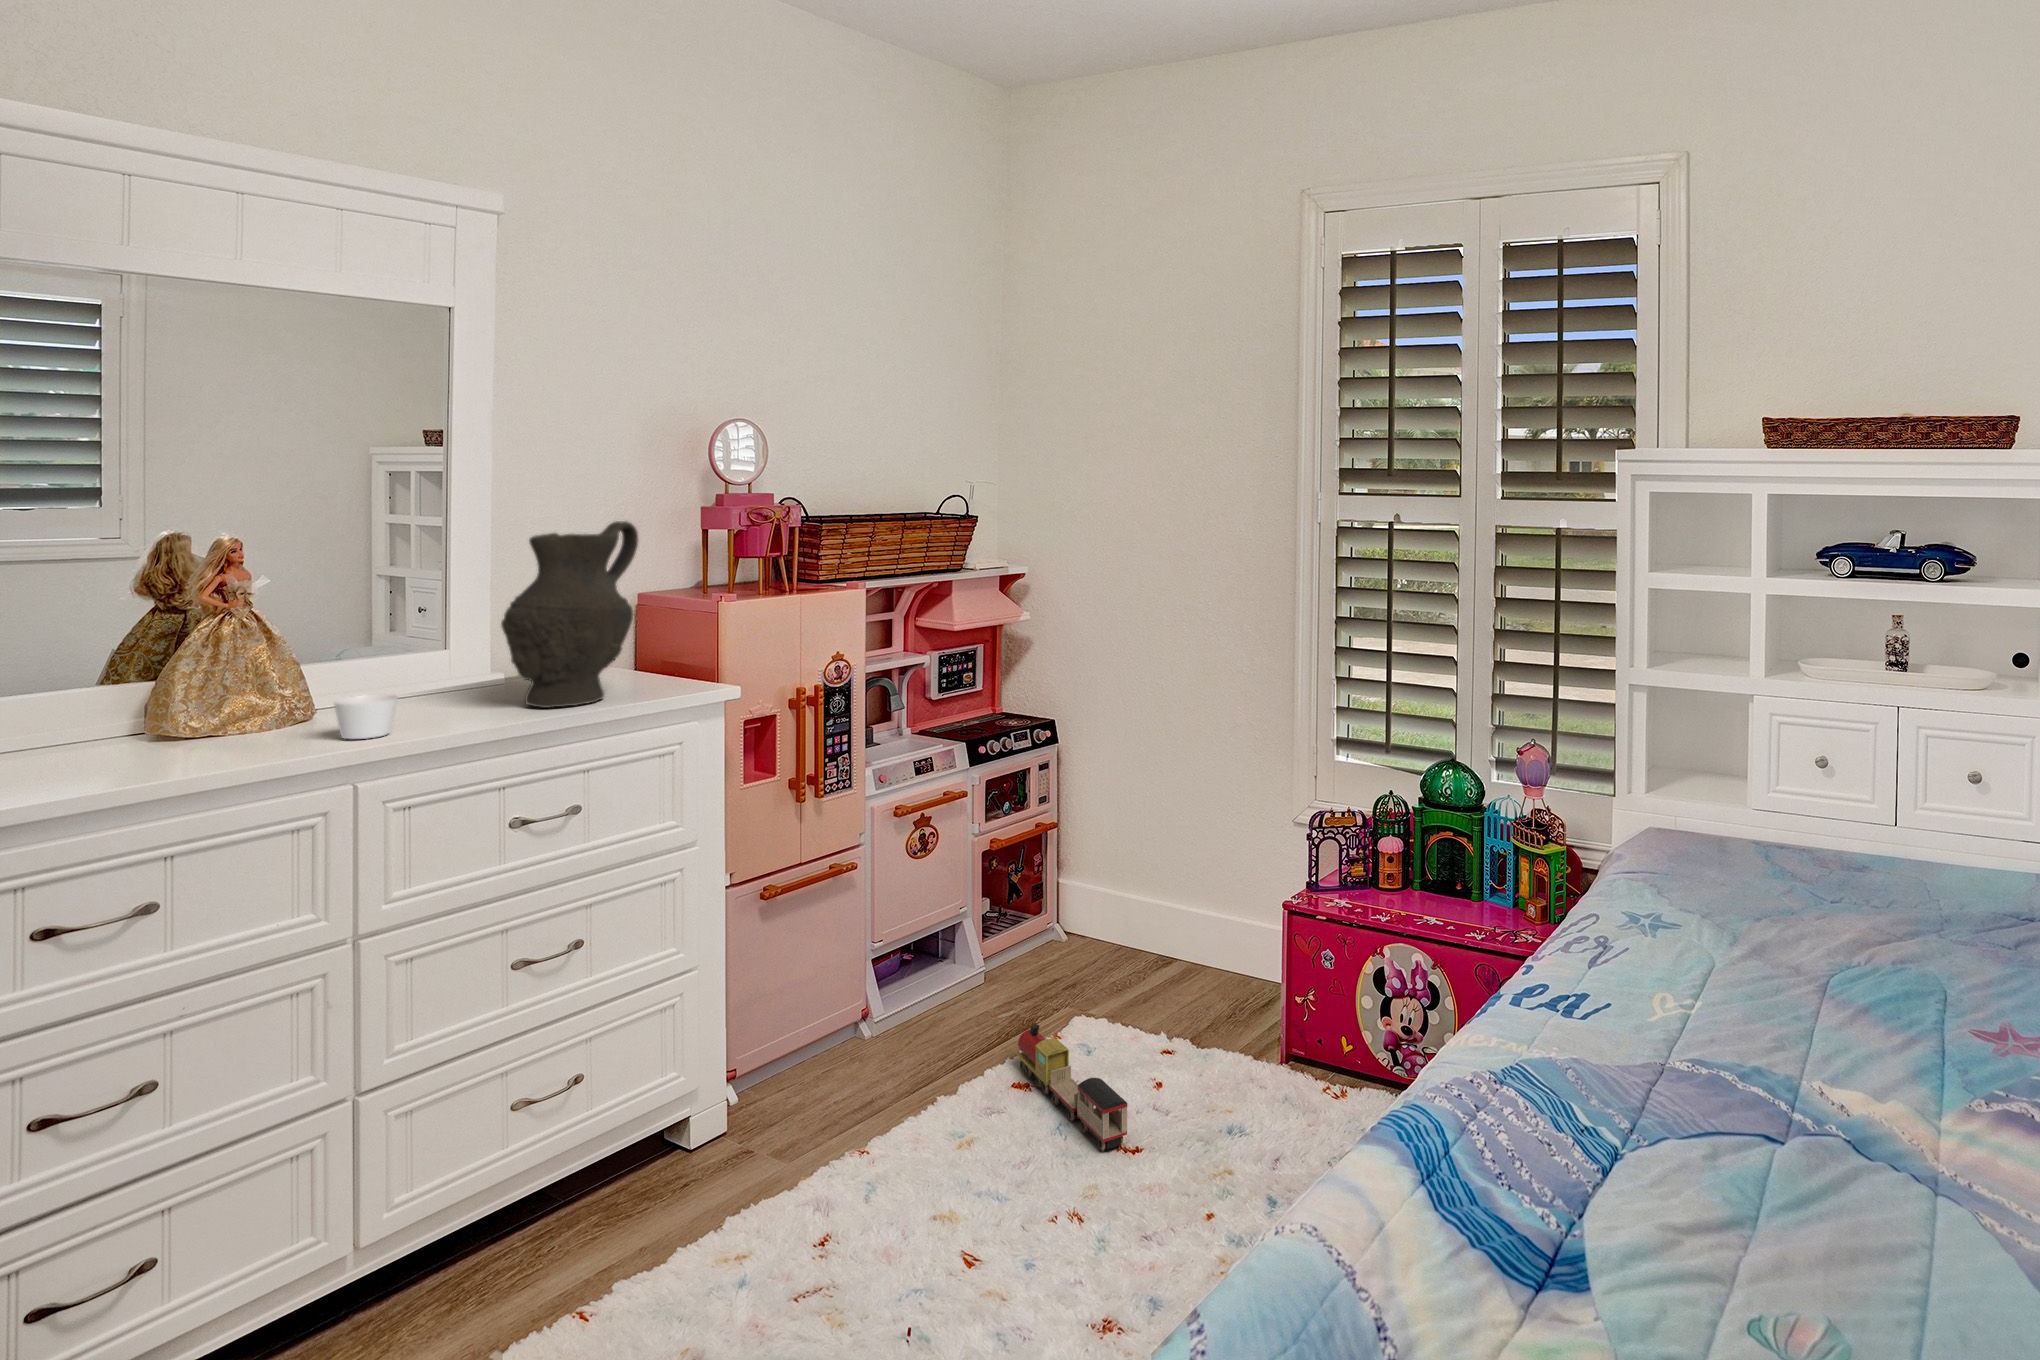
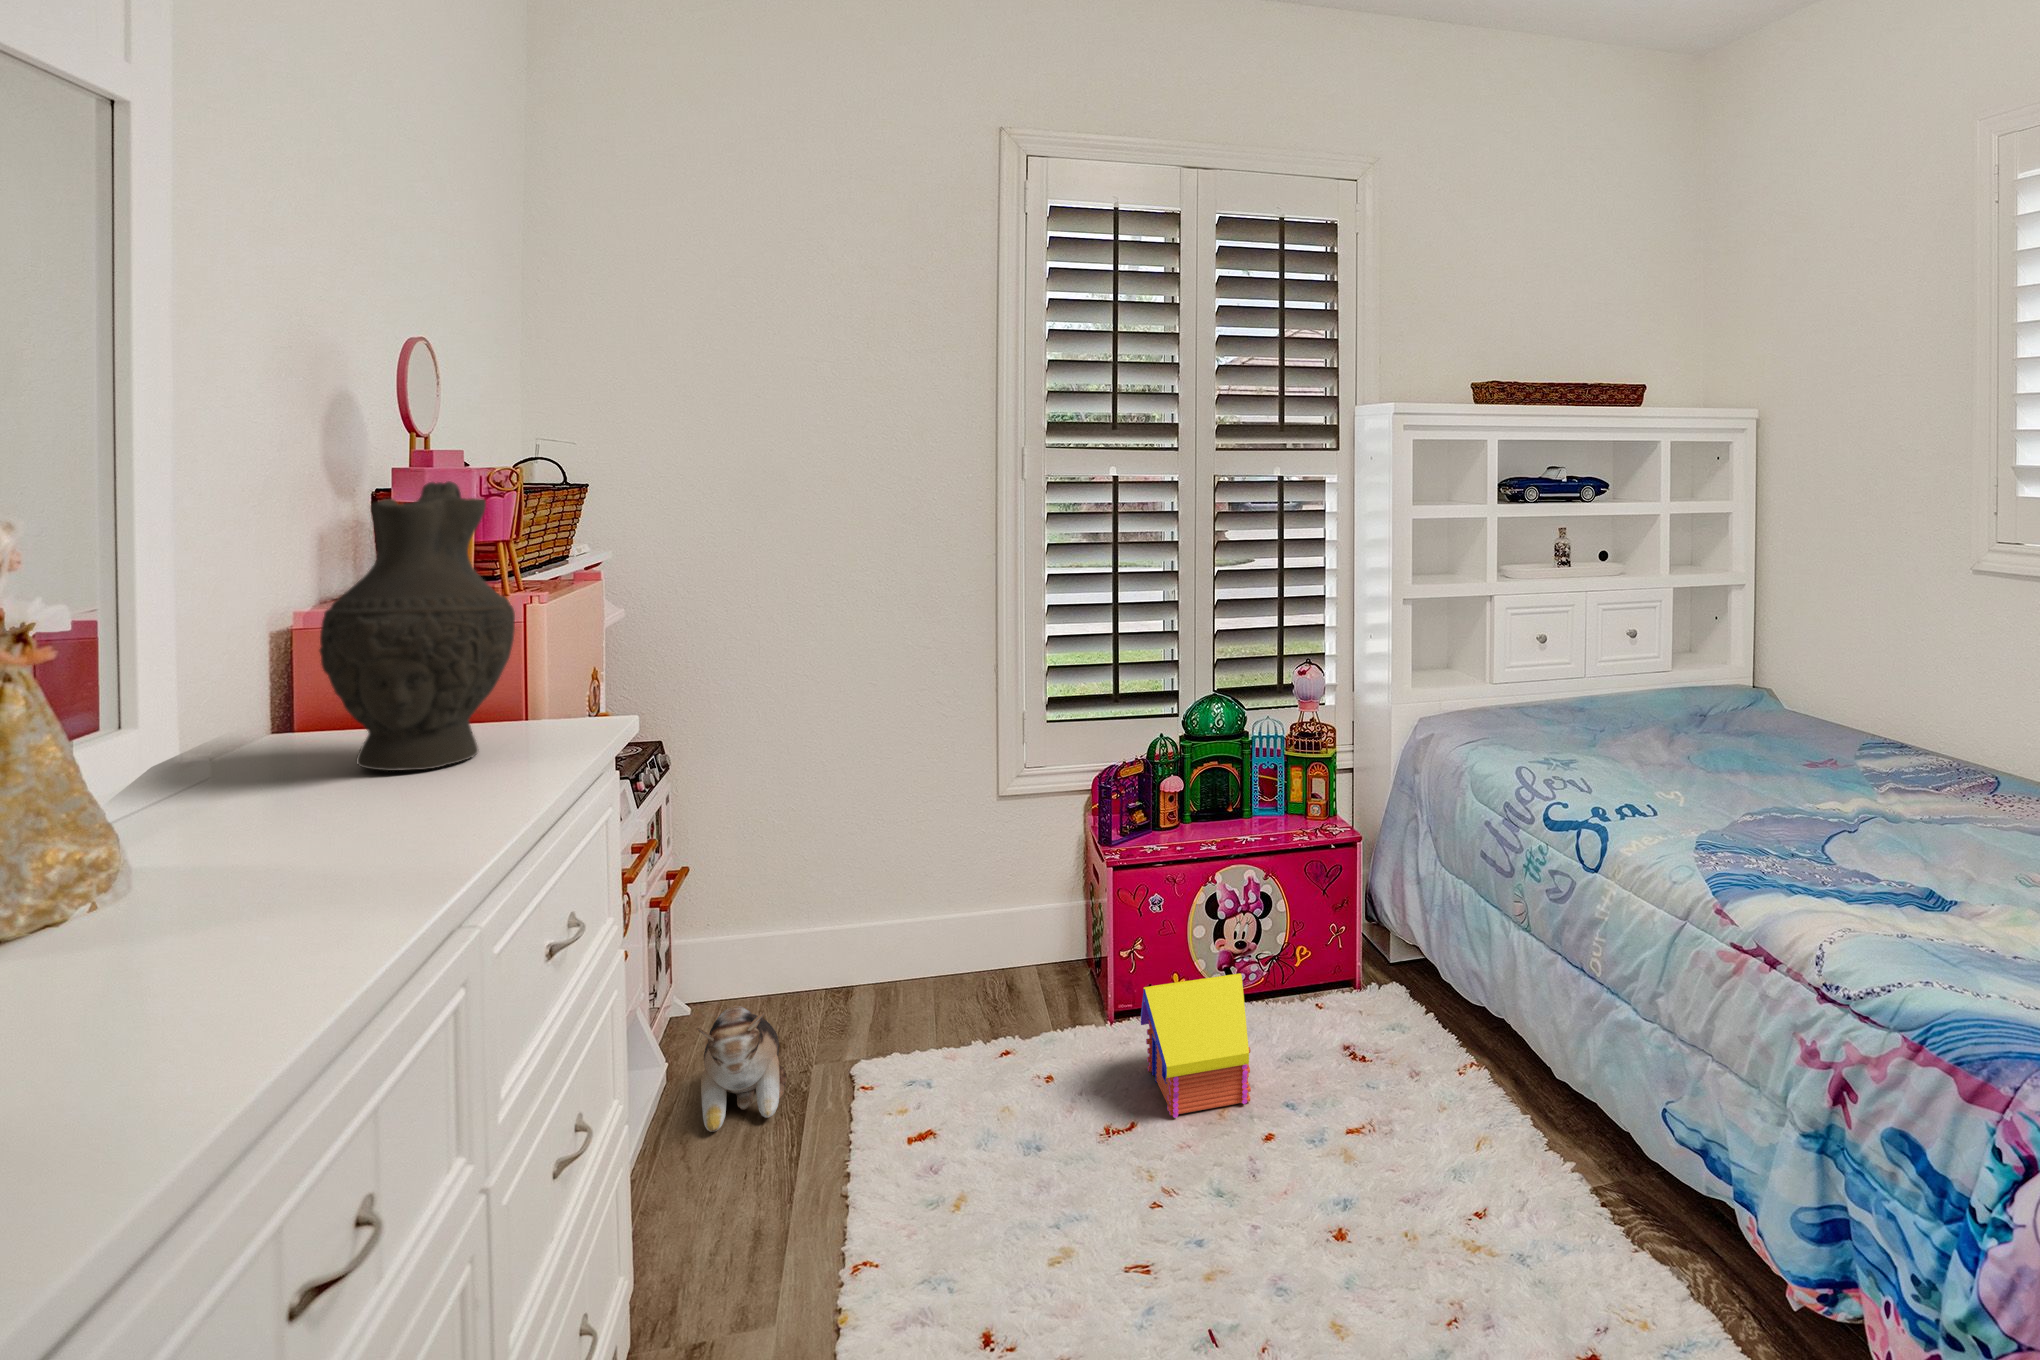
candle: present [334,695,398,739] -> none [222,771,337,853]
plush toy: none [918,939,1046,1039] -> present [698,1005,786,1132]
toy train: present [1016,1024,1127,1151] -> none [858,1064,1098,1144]
toy house: none [1177,1029,1308,1180] -> present [1141,973,1251,1118]

